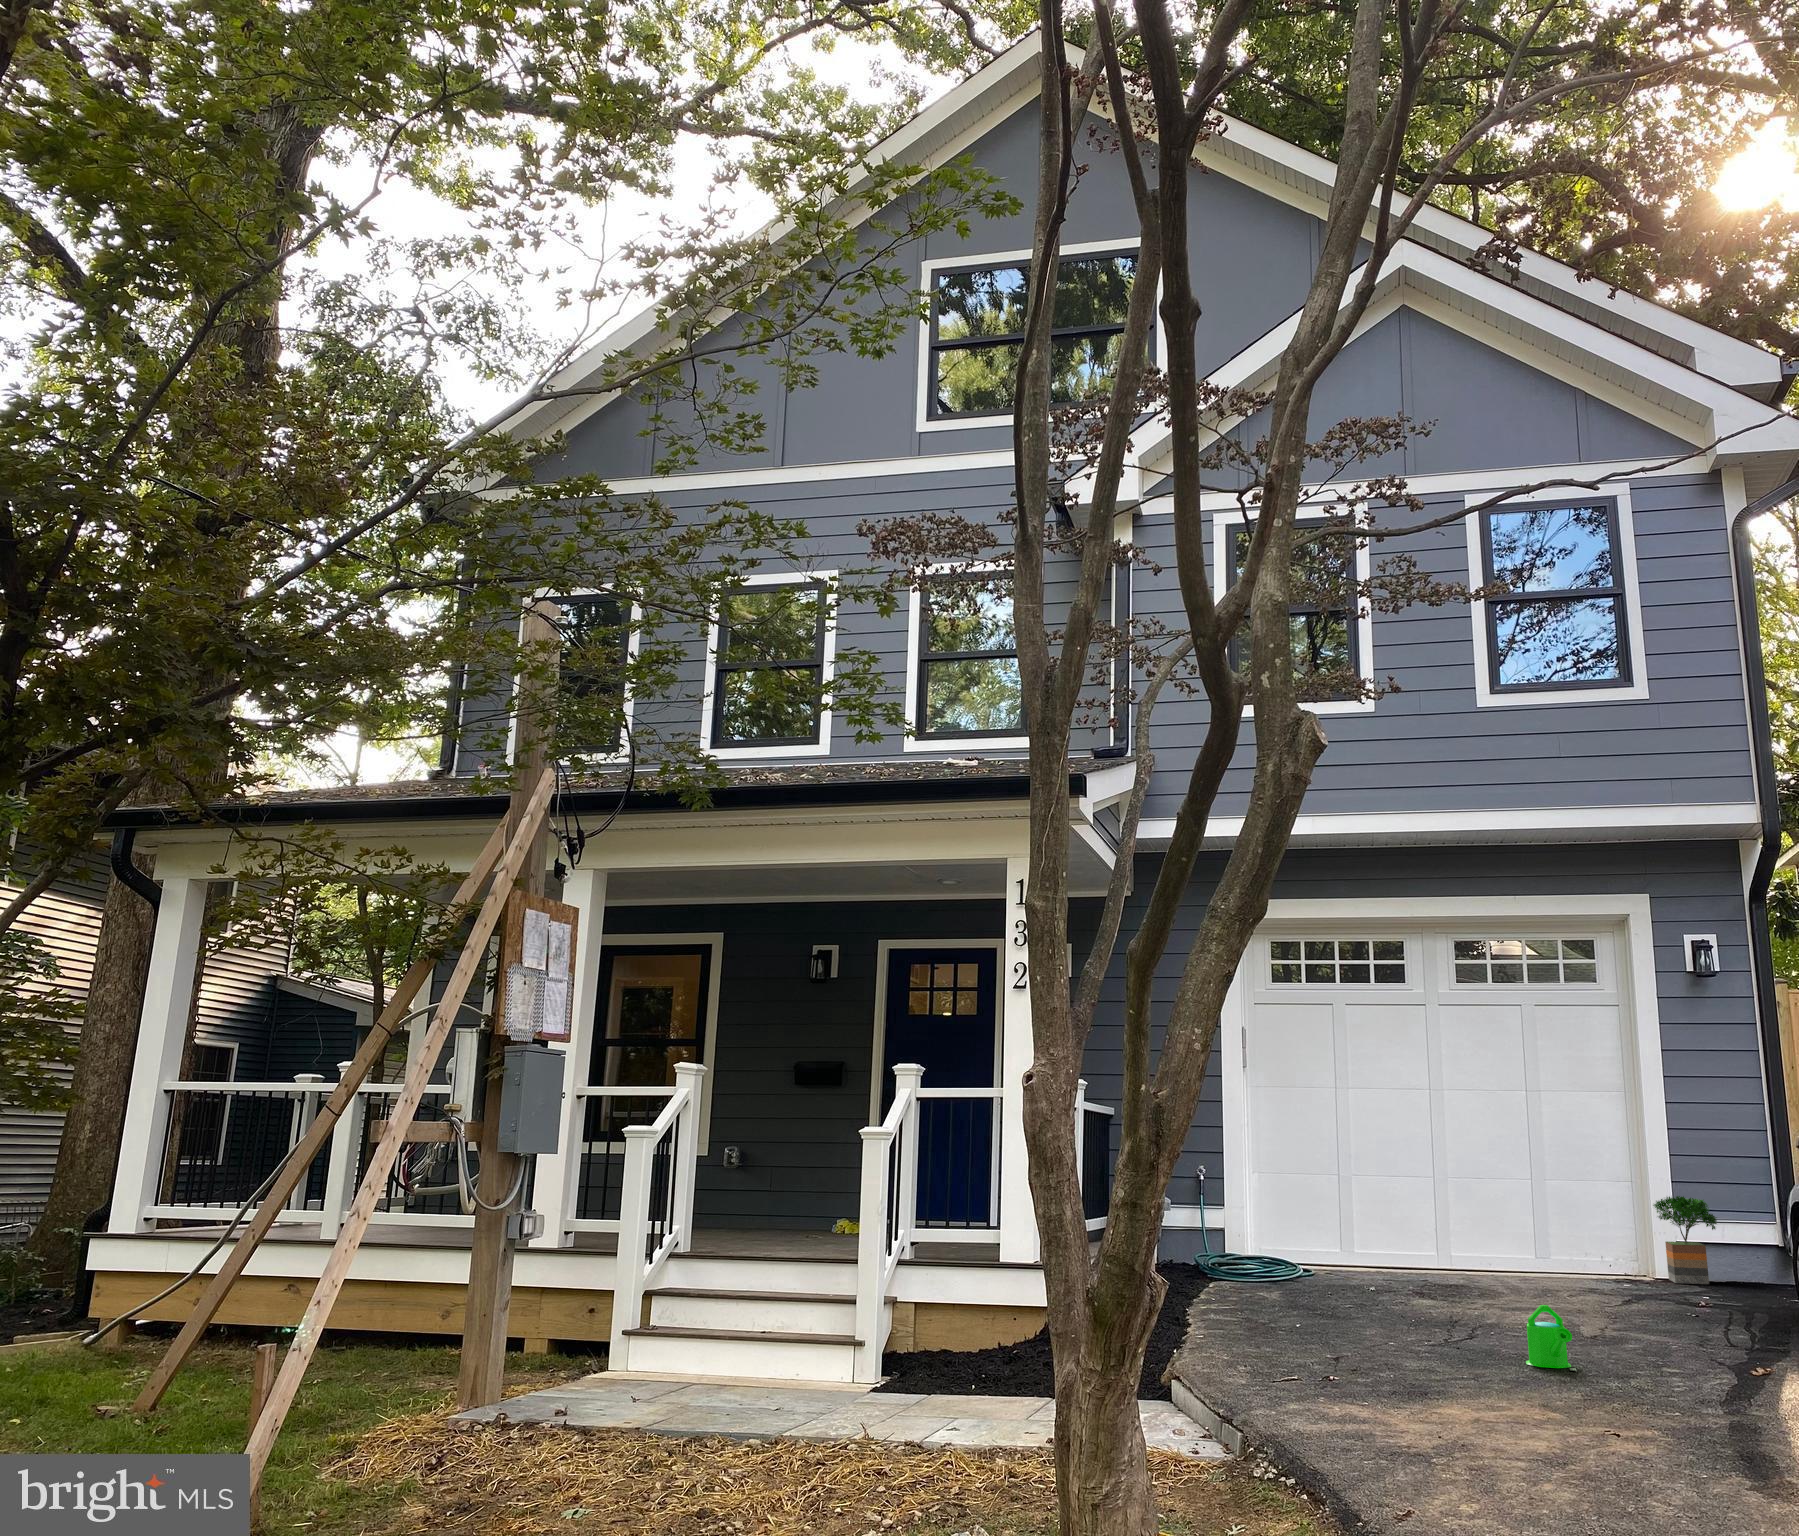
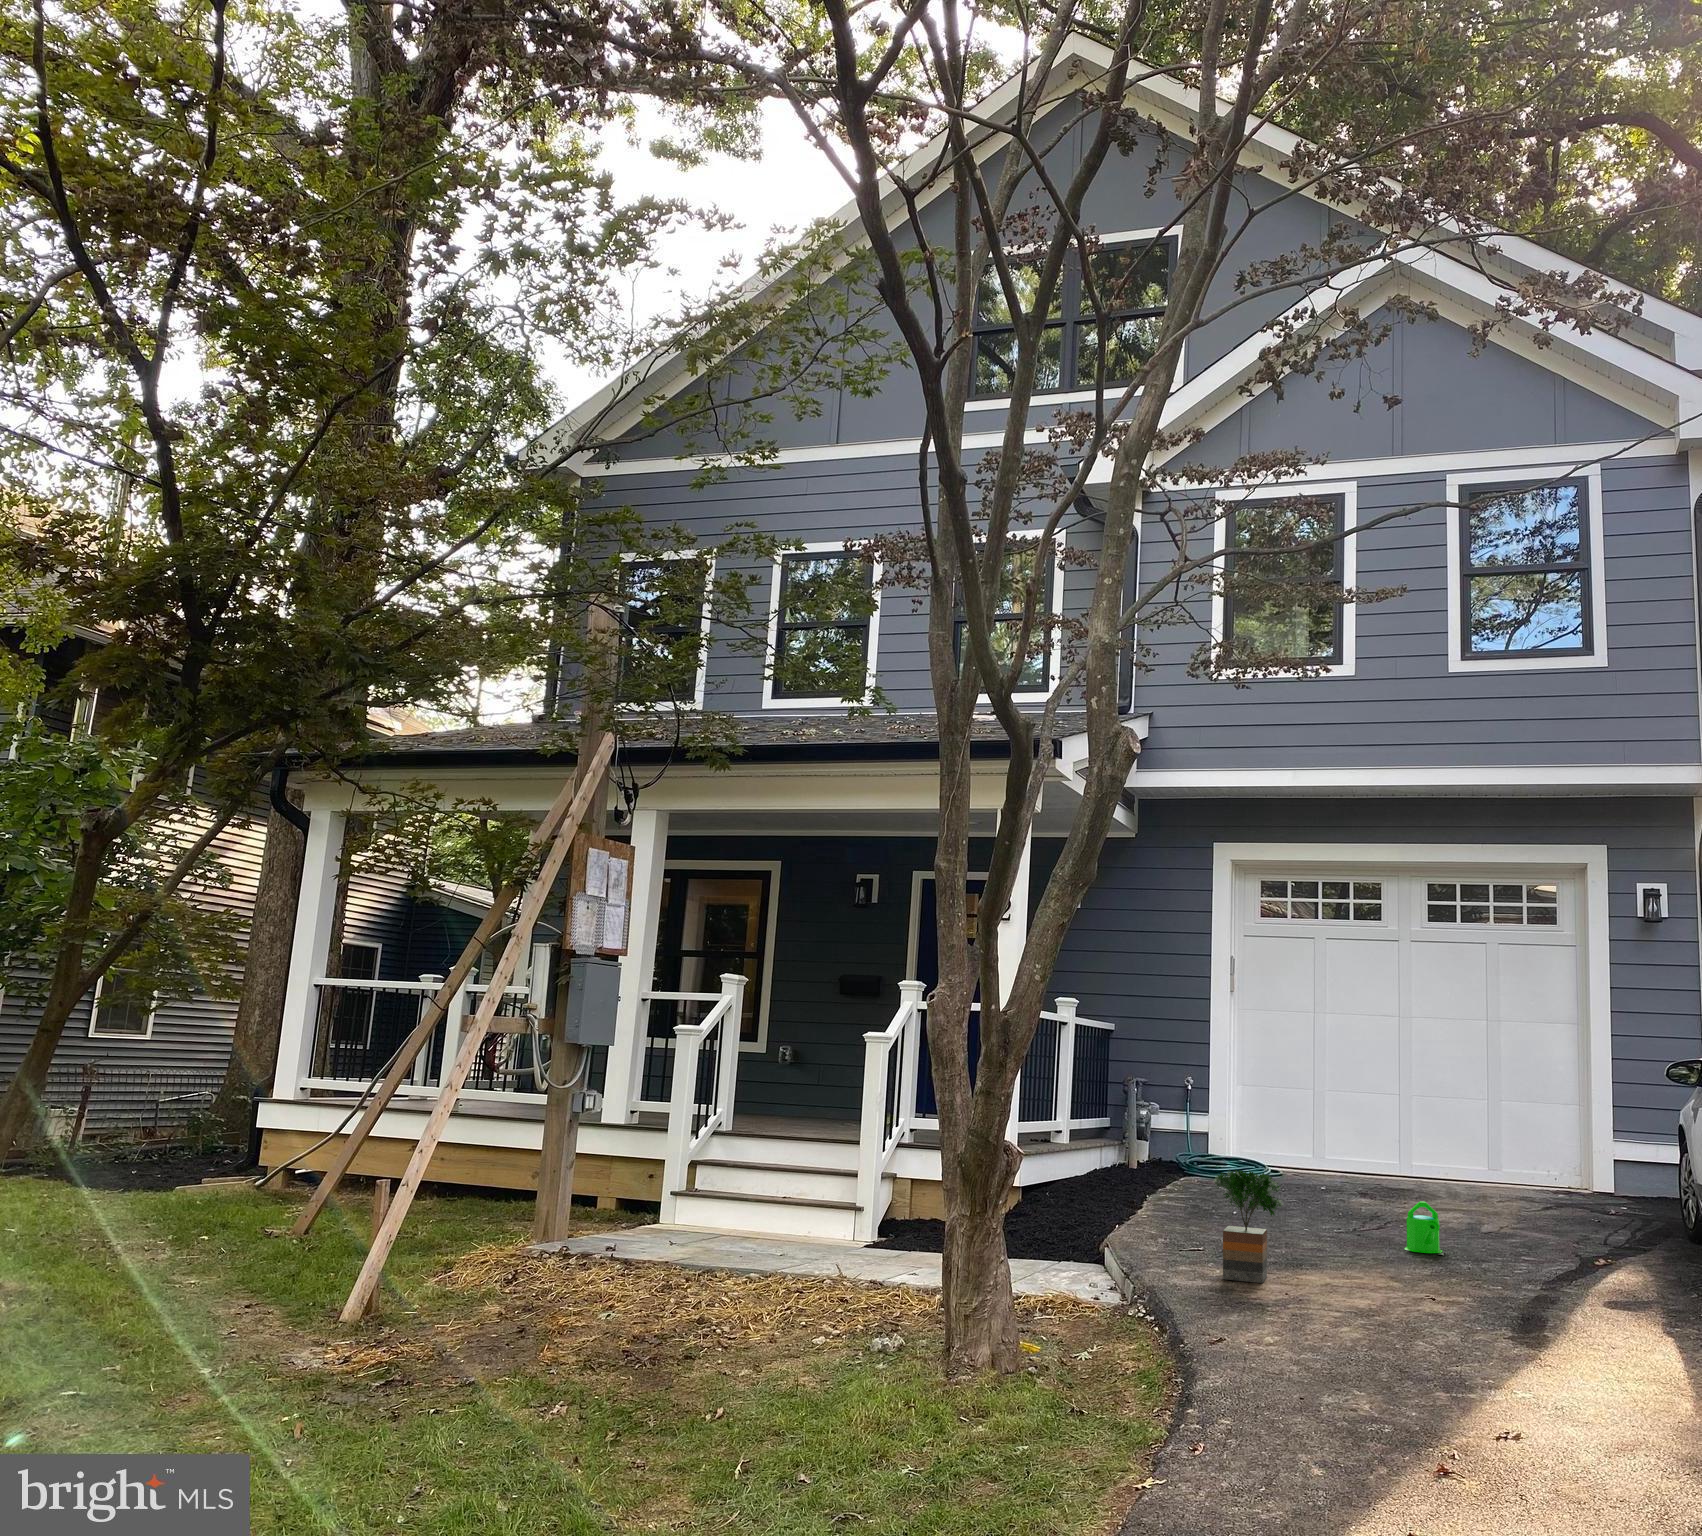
potted tree: present [1653,1196,1717,1284] -> present [1214,1170,1282,1283]

